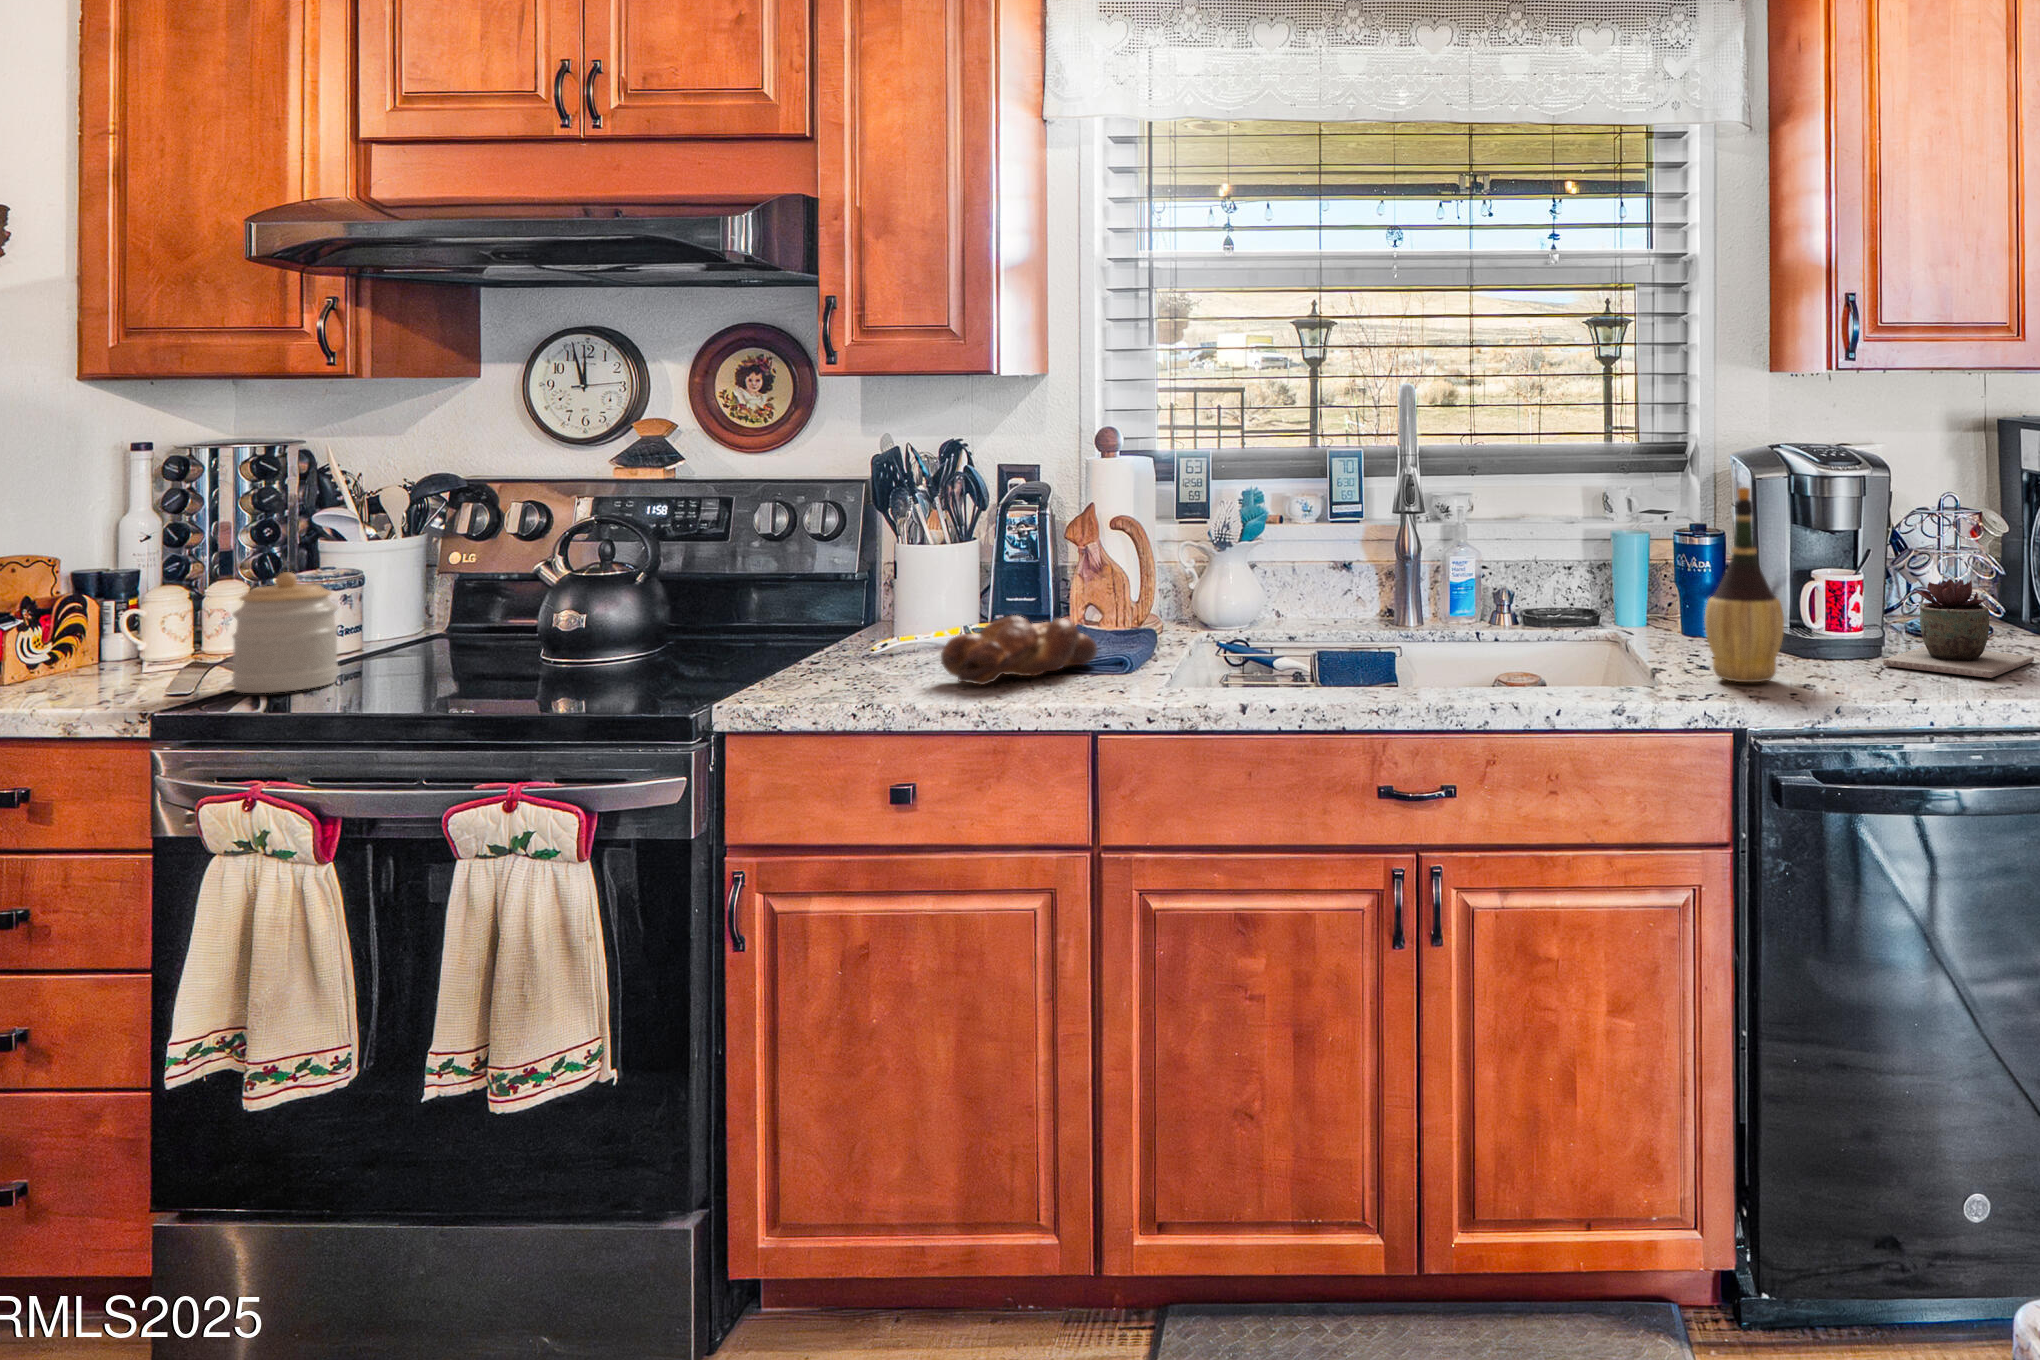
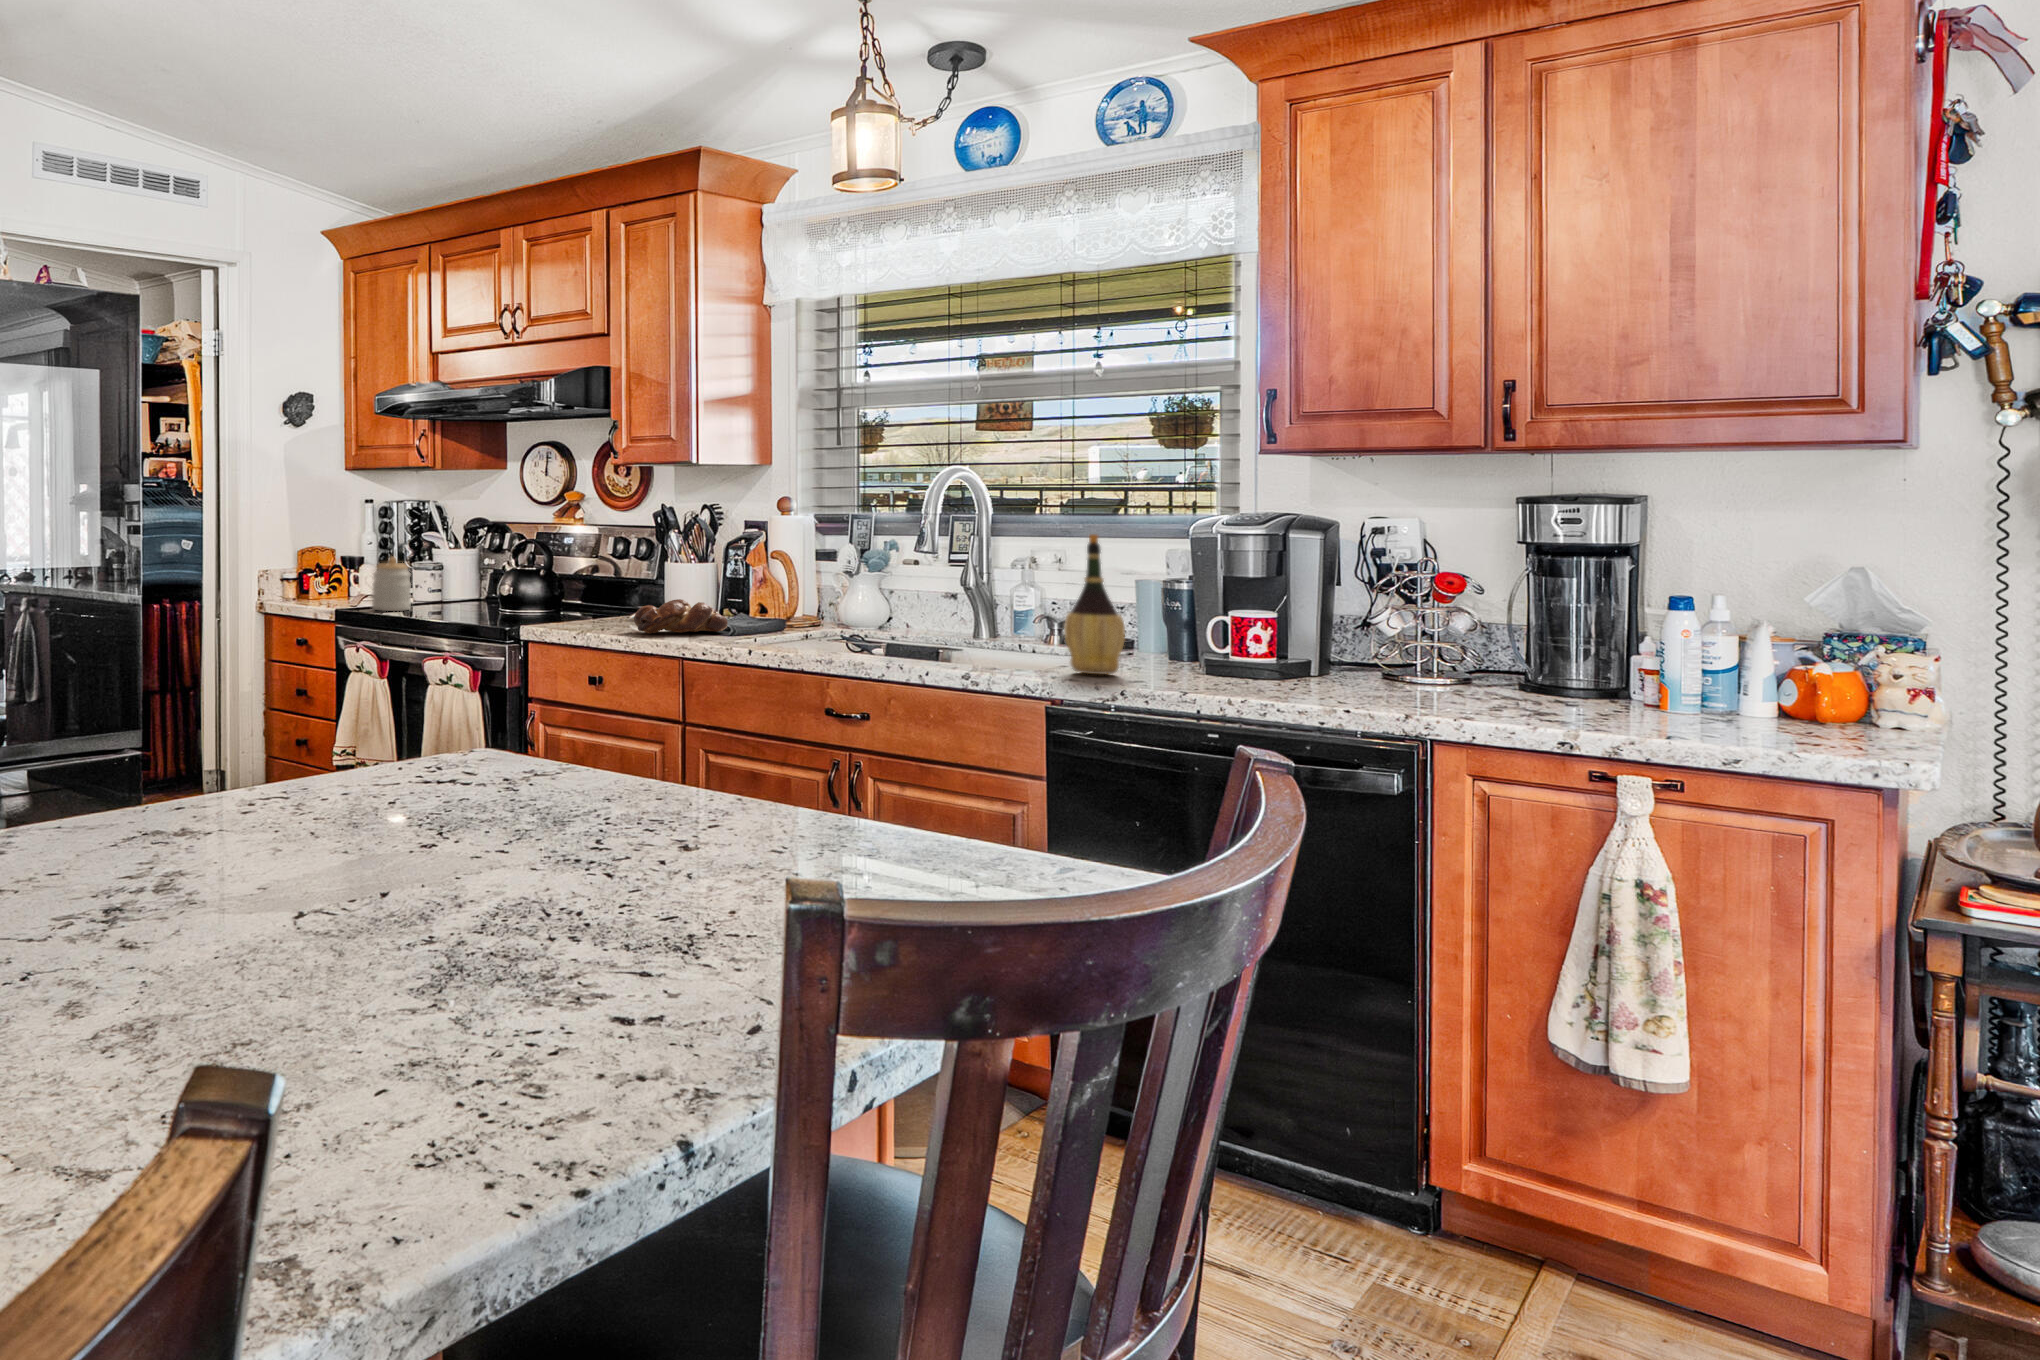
succulent plant: present [1883,579,2034,678] -> none [1238,615,1390,691]

